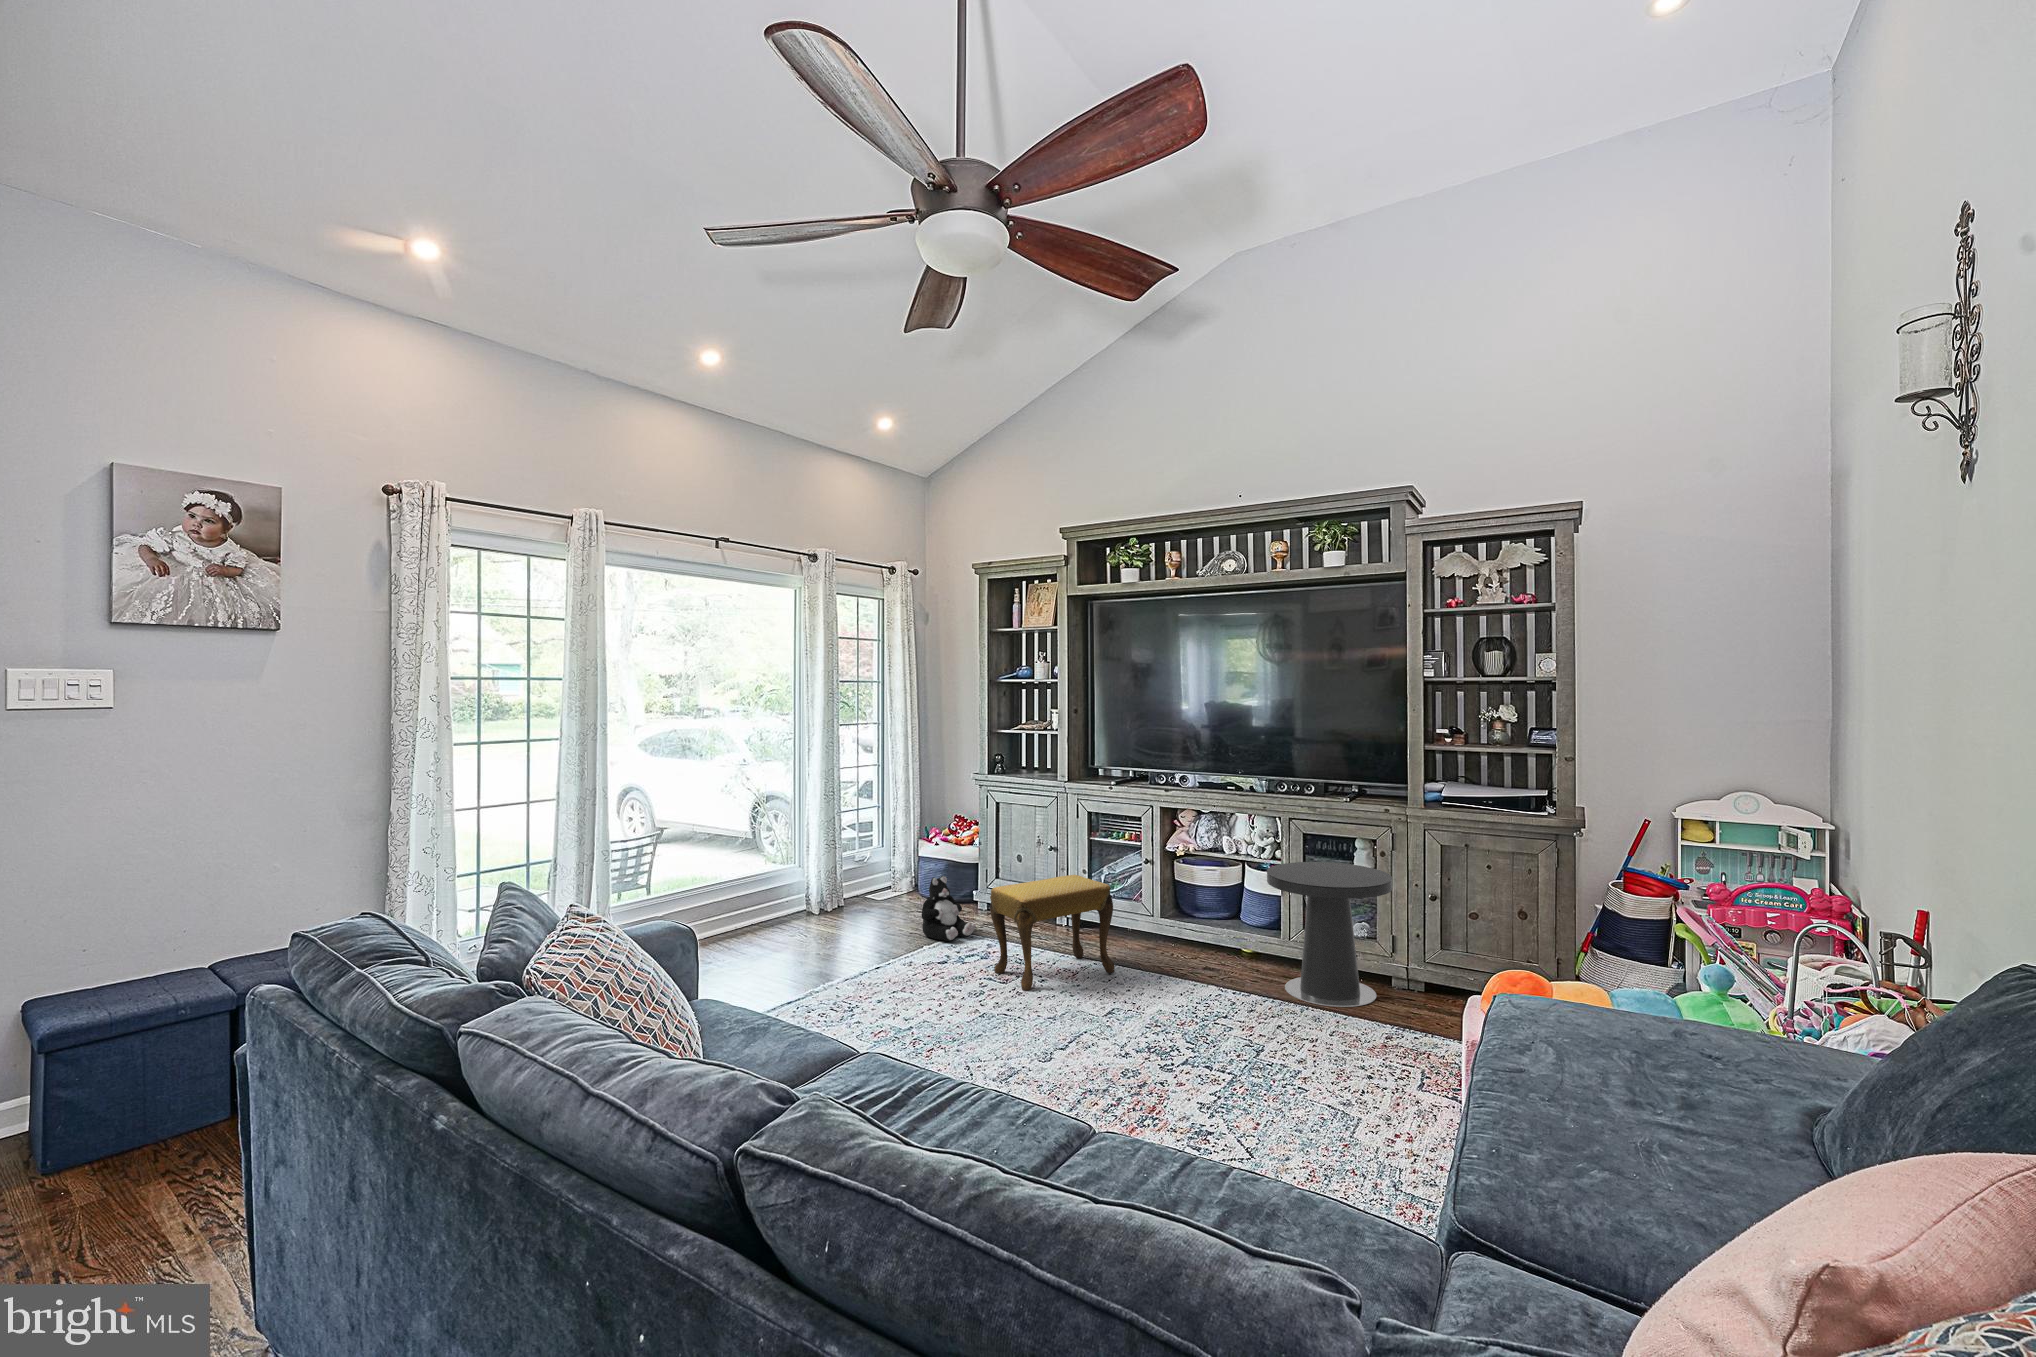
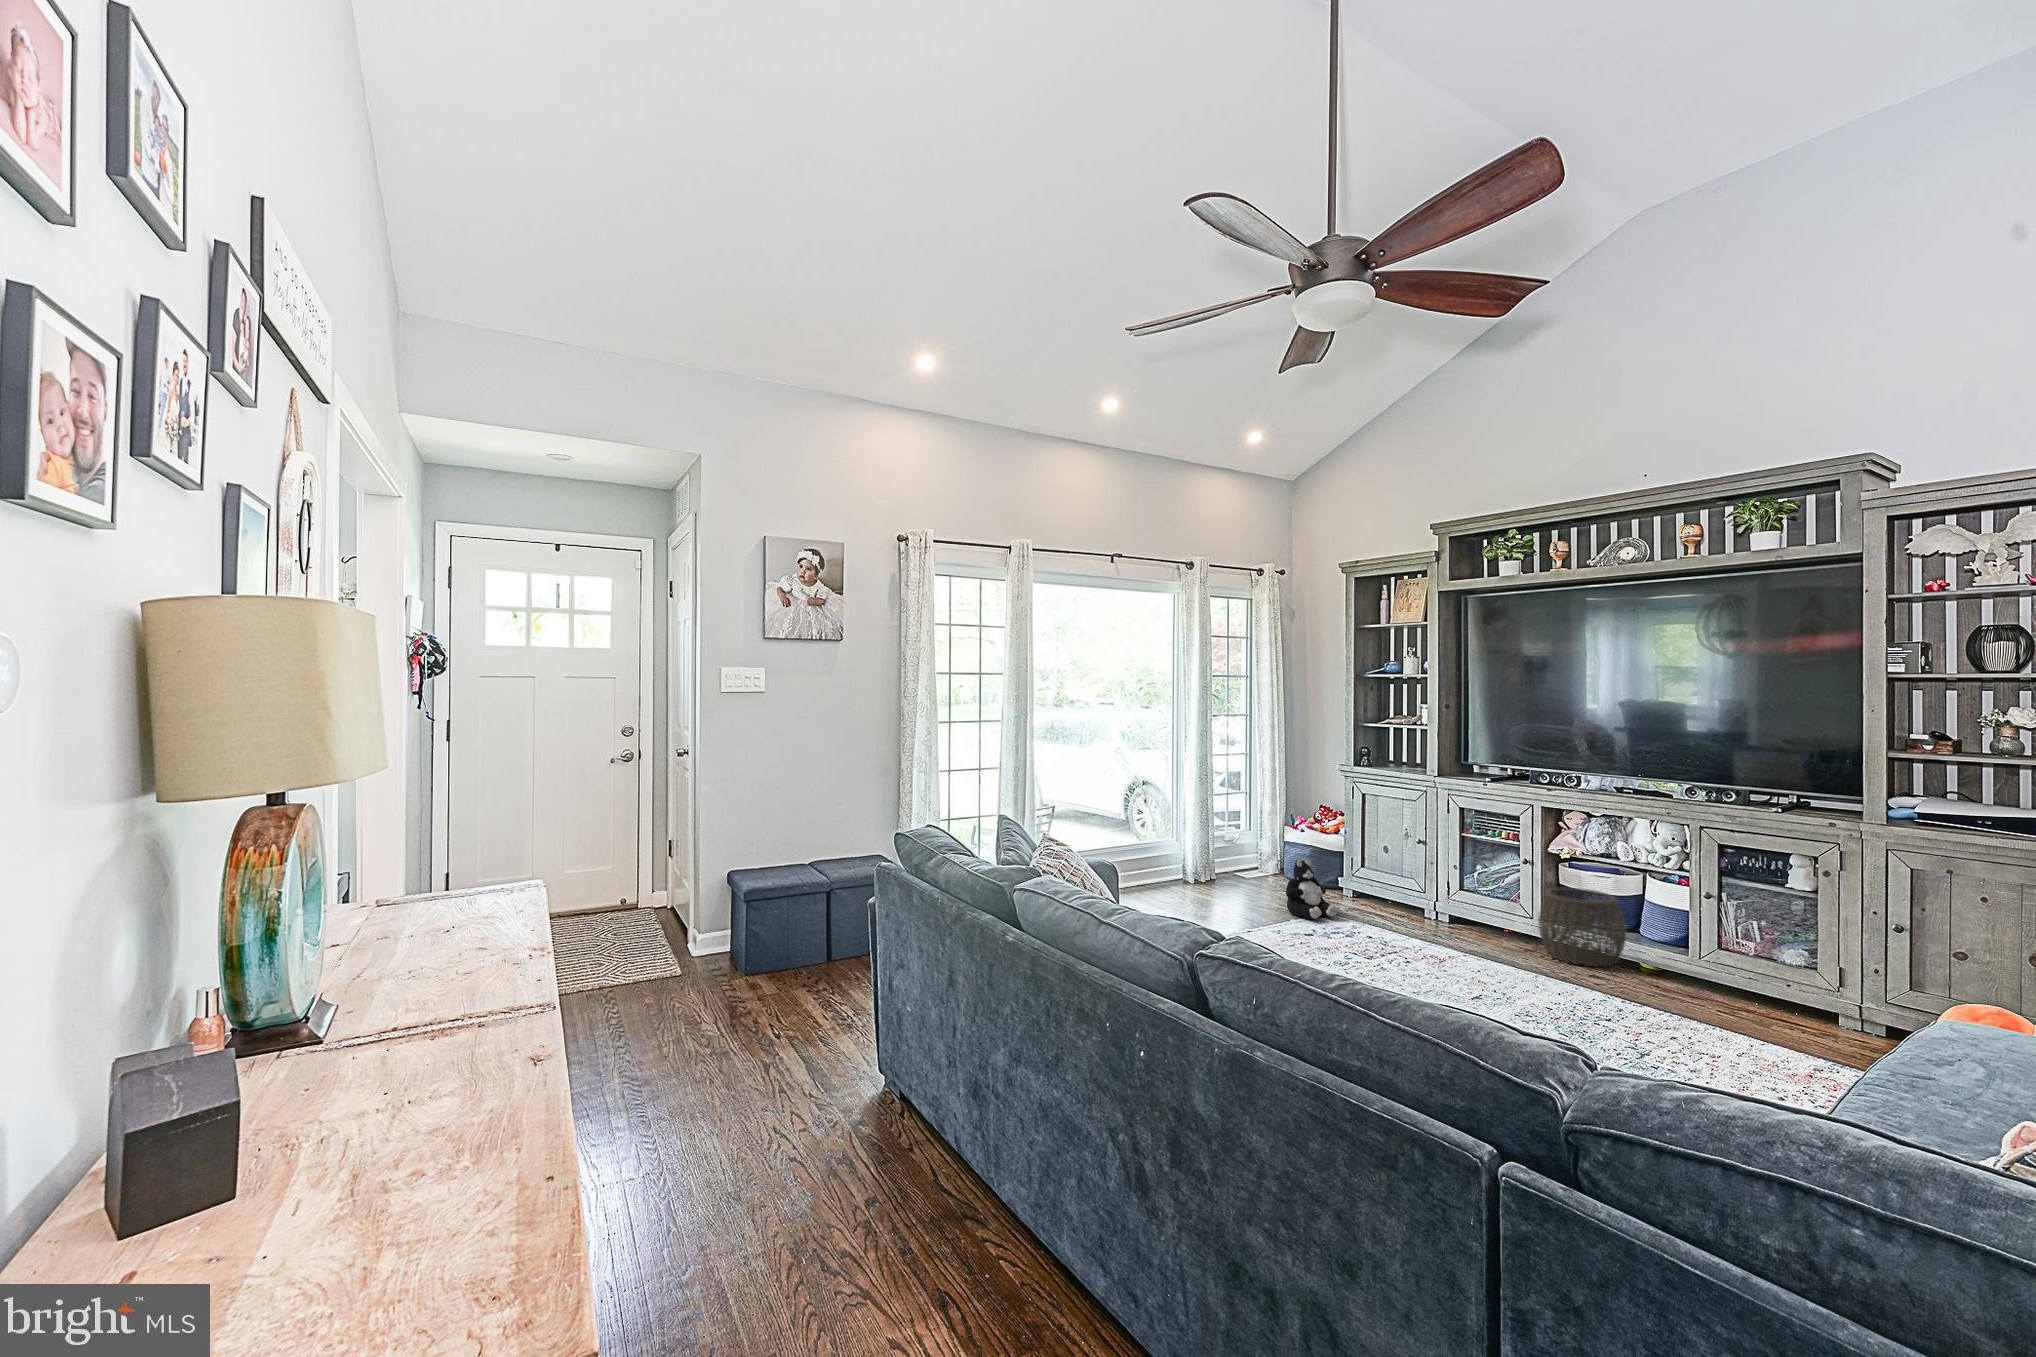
side table: present [1267,862,1392,1007] -> none [1666,874,1834,1035]
footstool: present [990,875,1115,991] -> none [1353,867,1485,971]
woven basket: none [1158,884,1232,960] -> present [1539,887,1626,967]

